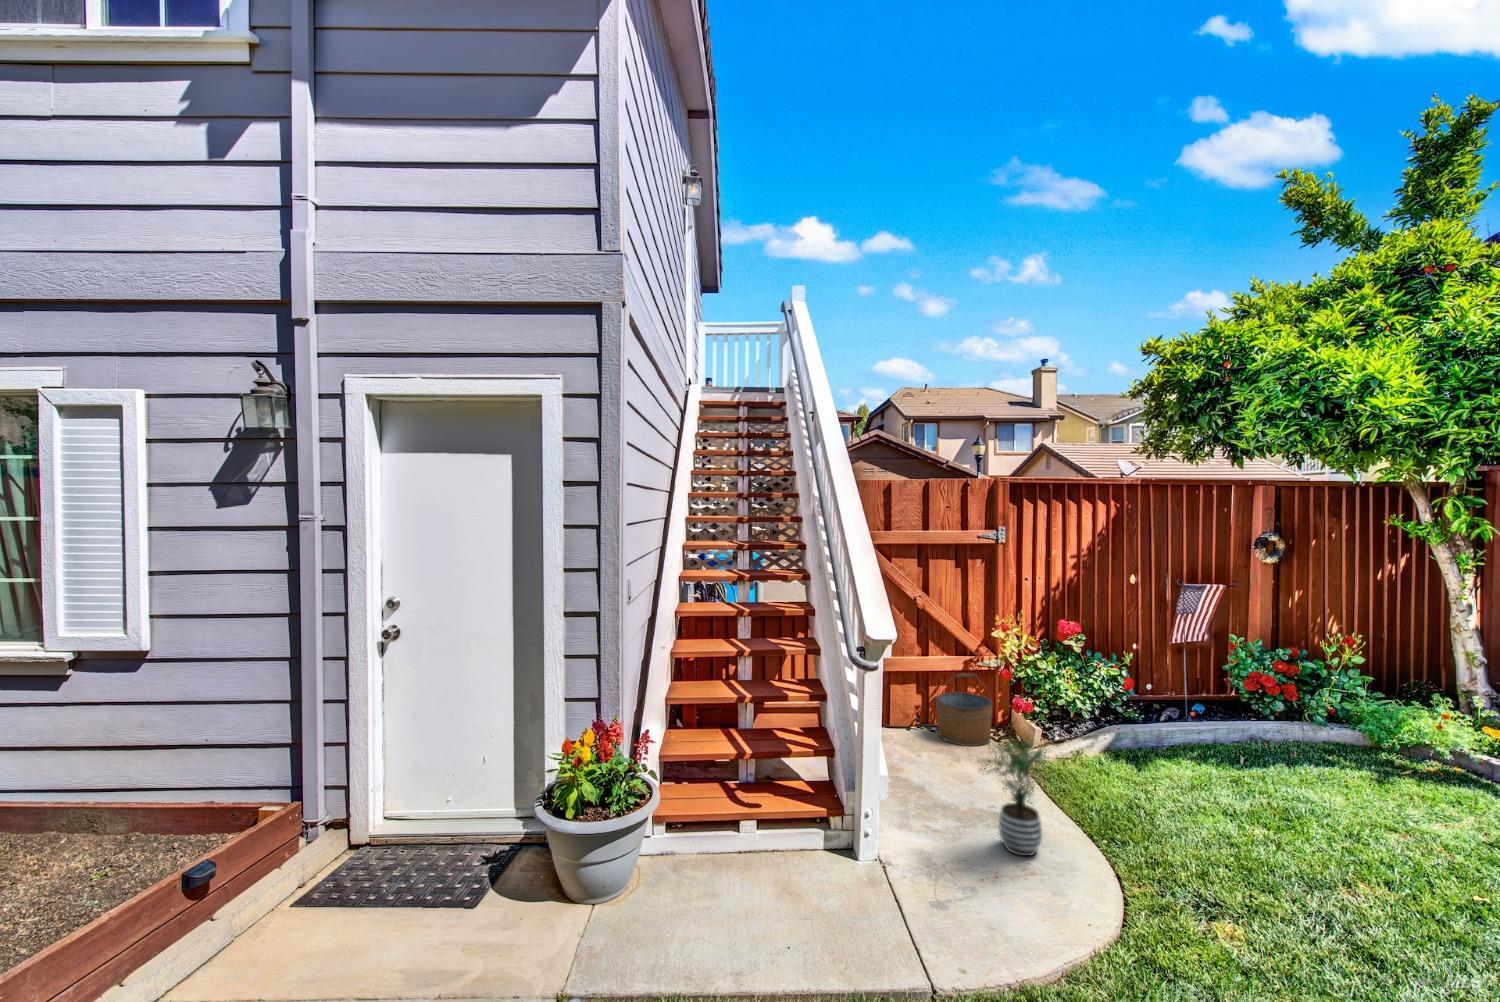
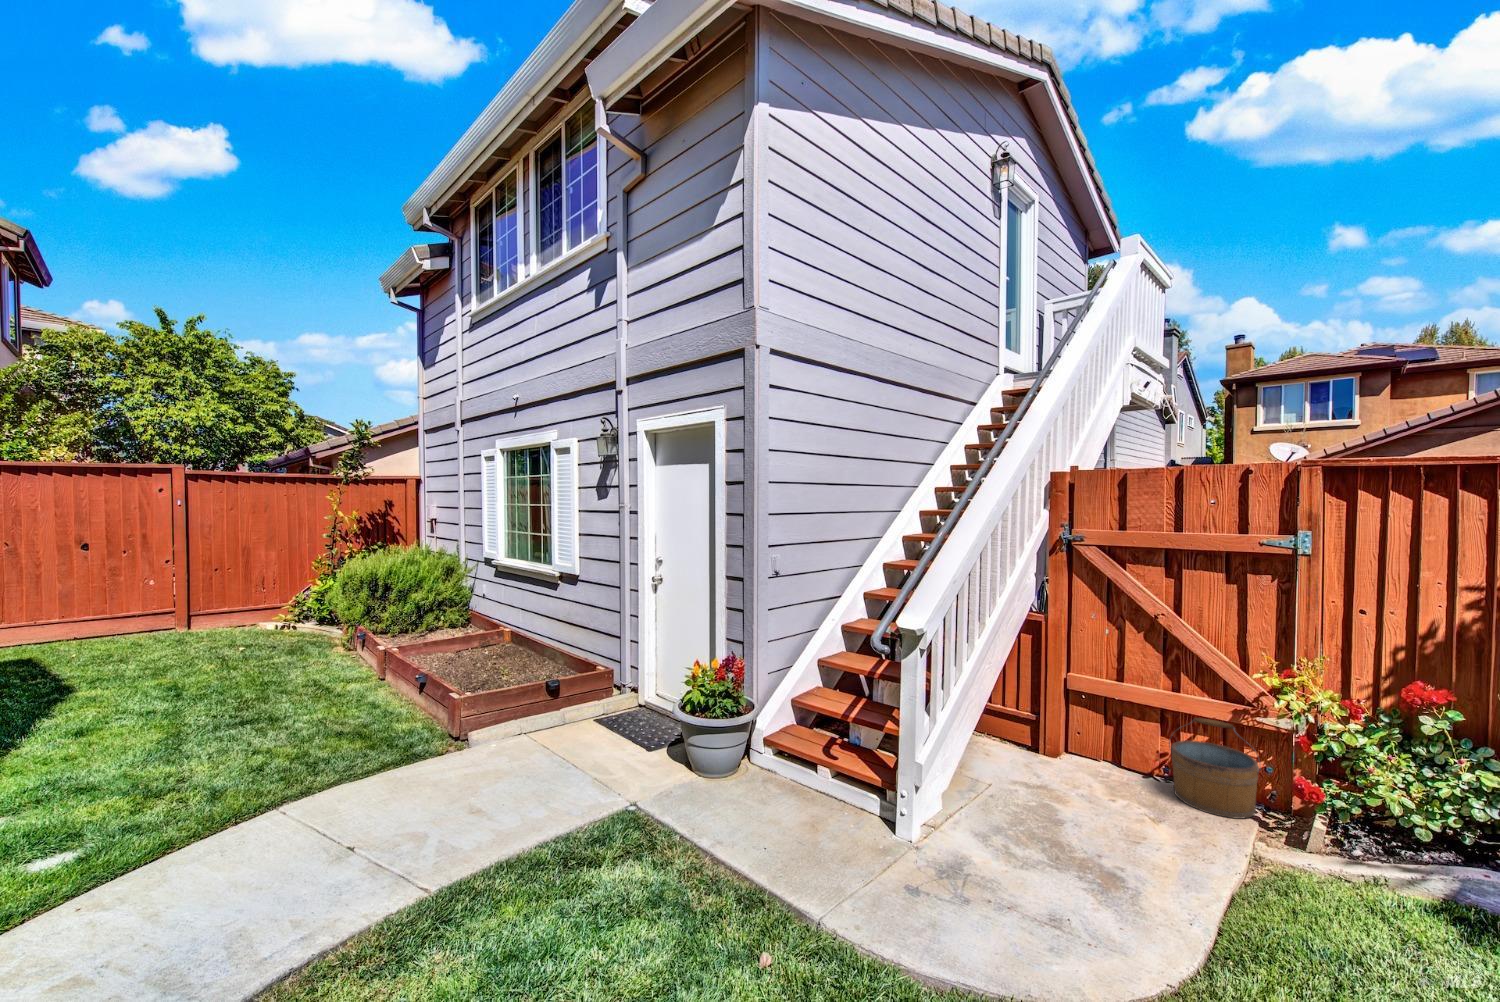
potted plant: present [977,738,1047,856] -> none [1019,765,1125,915]

